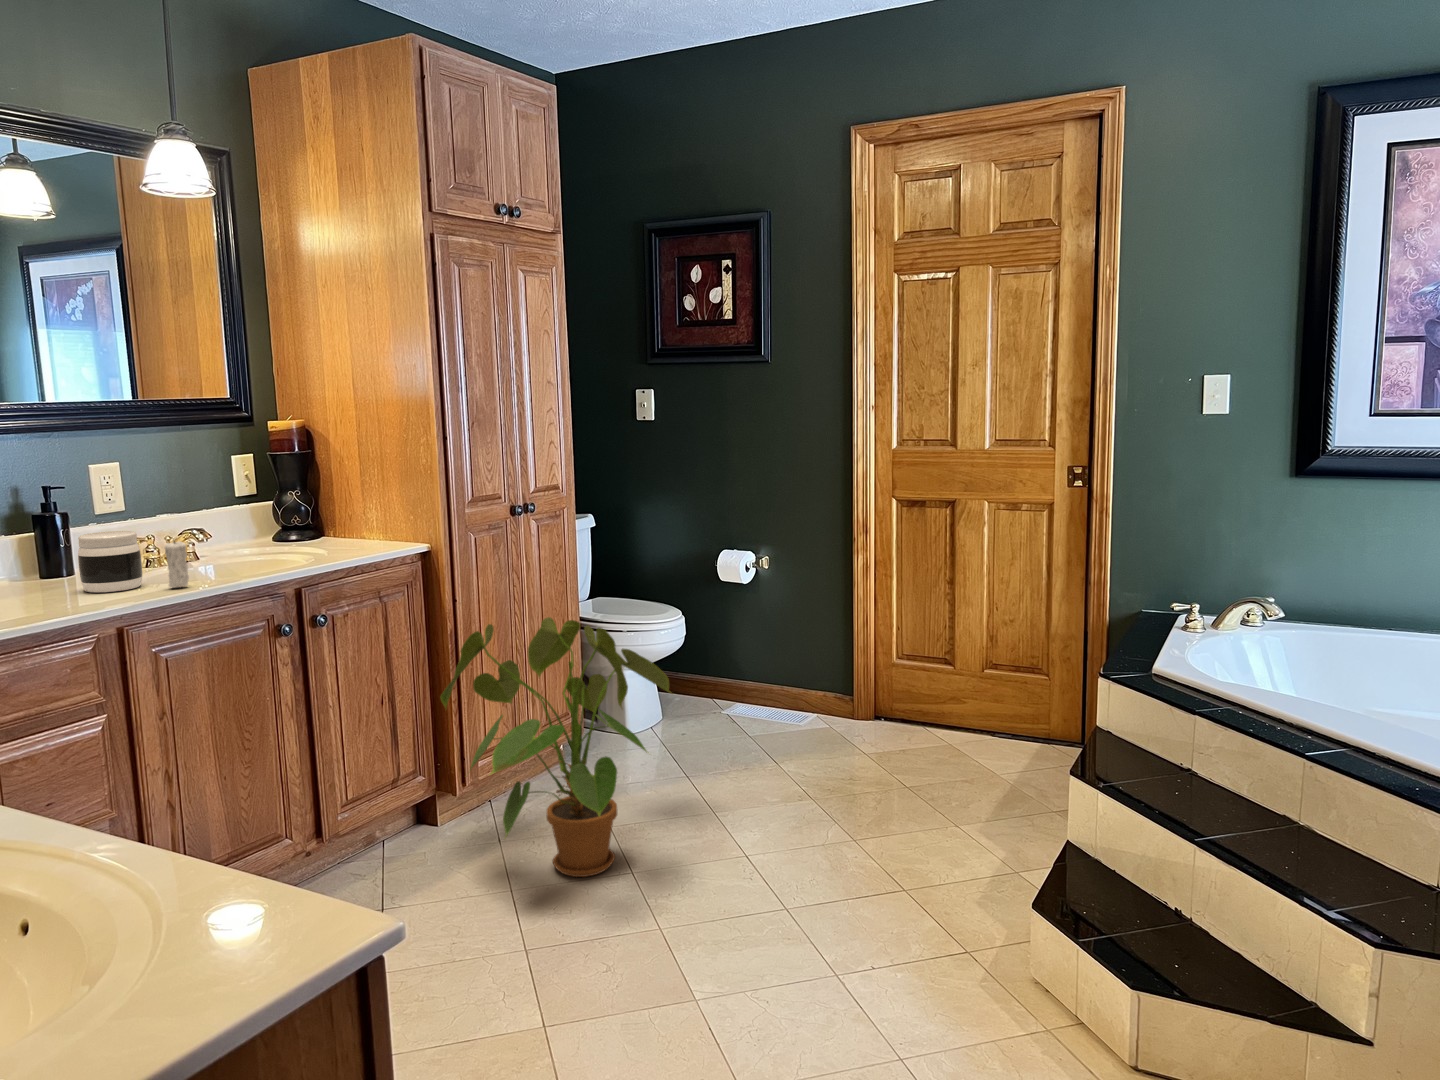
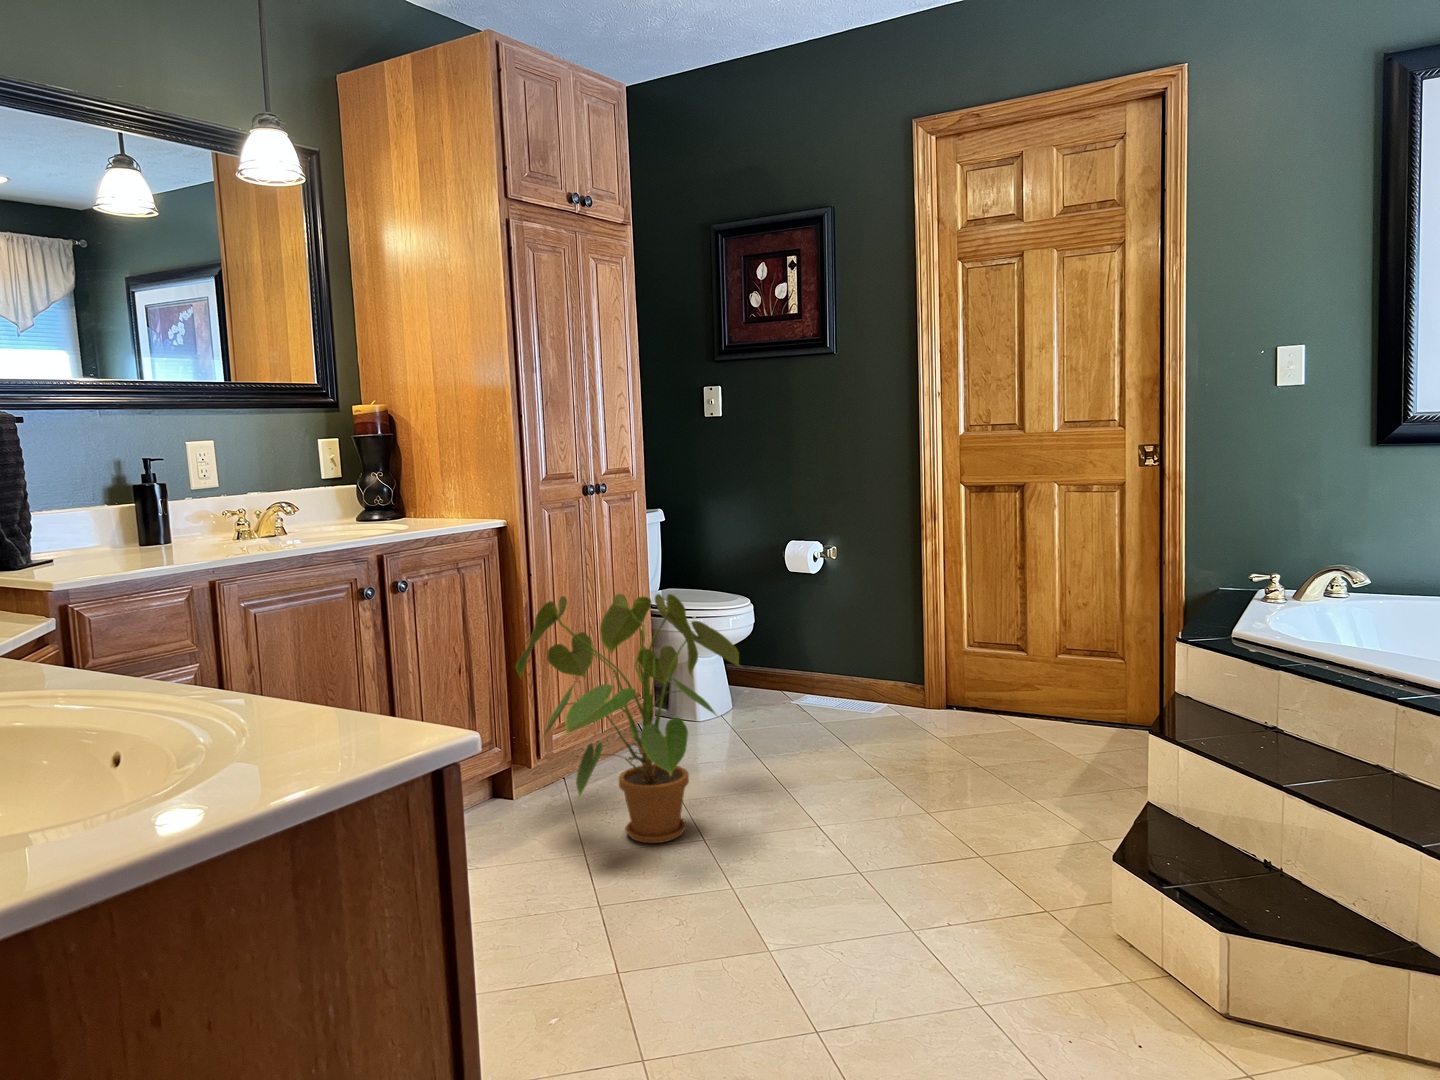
jar: present [78,531,142,593] -> none [175,495,234,551]
candle: present [165,542,189,588] -> none [254,494,277,547]

